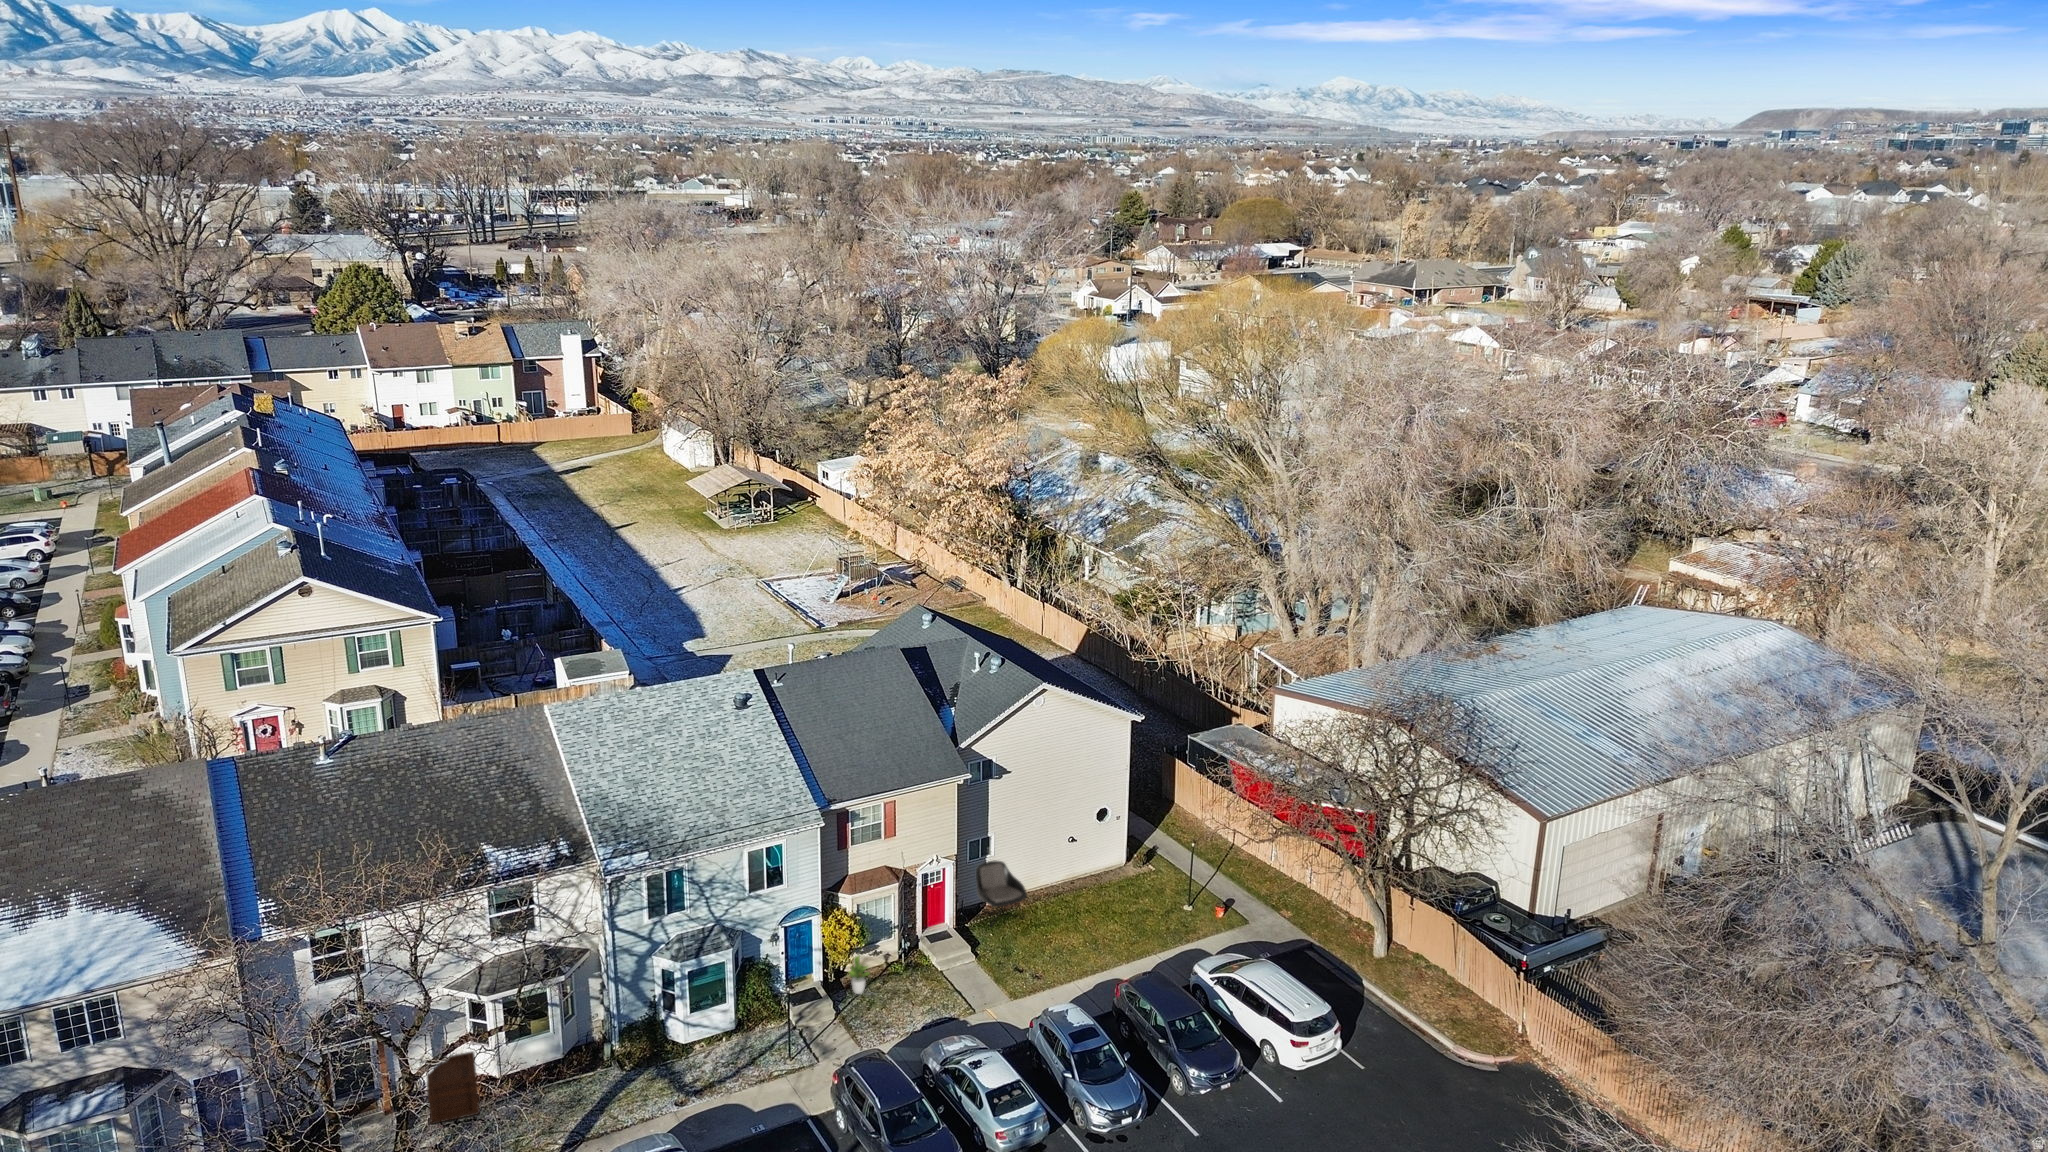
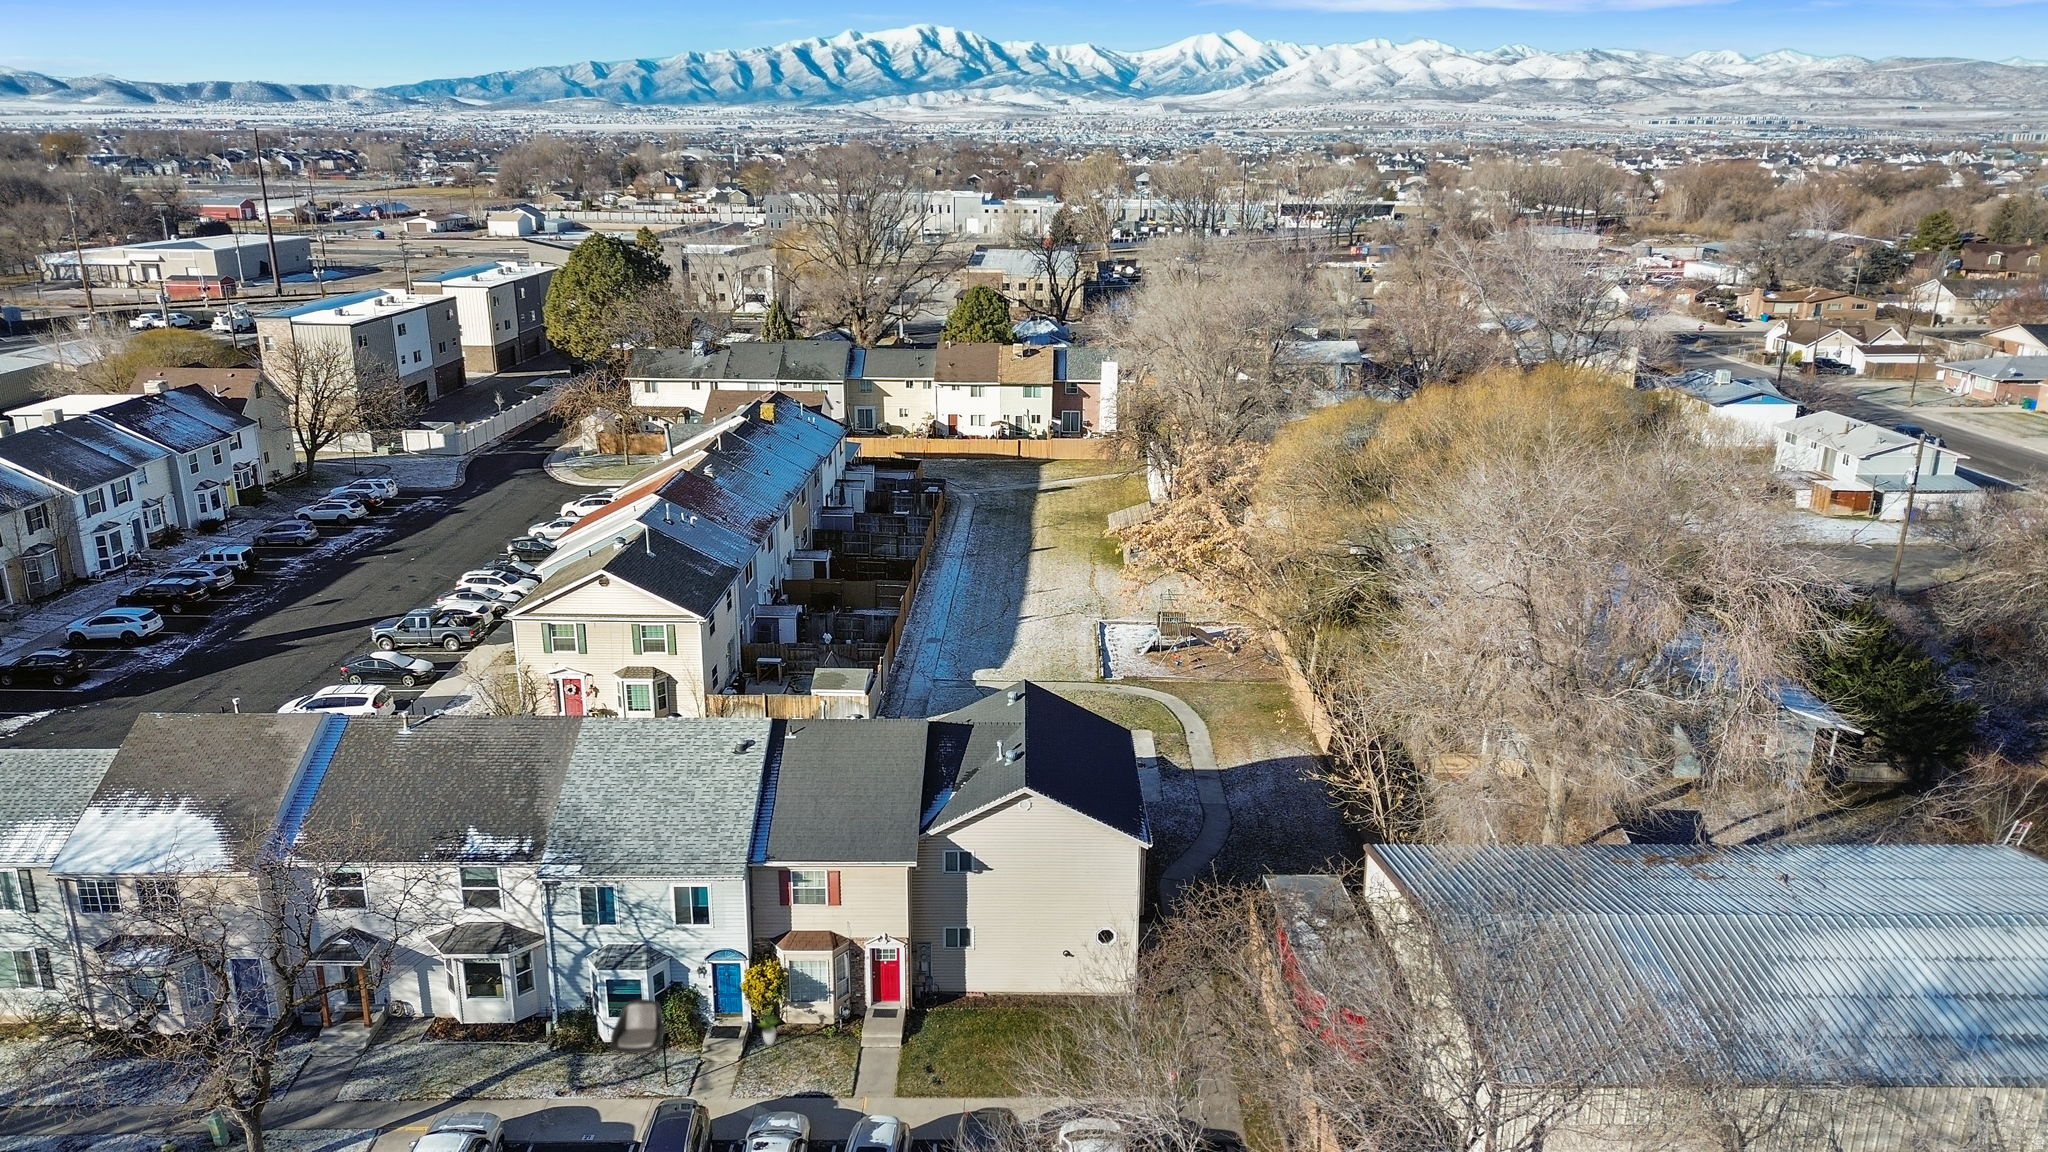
lounge chair: present [976,860,1027,925] -> present [611,999,665,1070]
wooden crate: present [427,1051,480,1124] -> none [377,992,437,1048]

